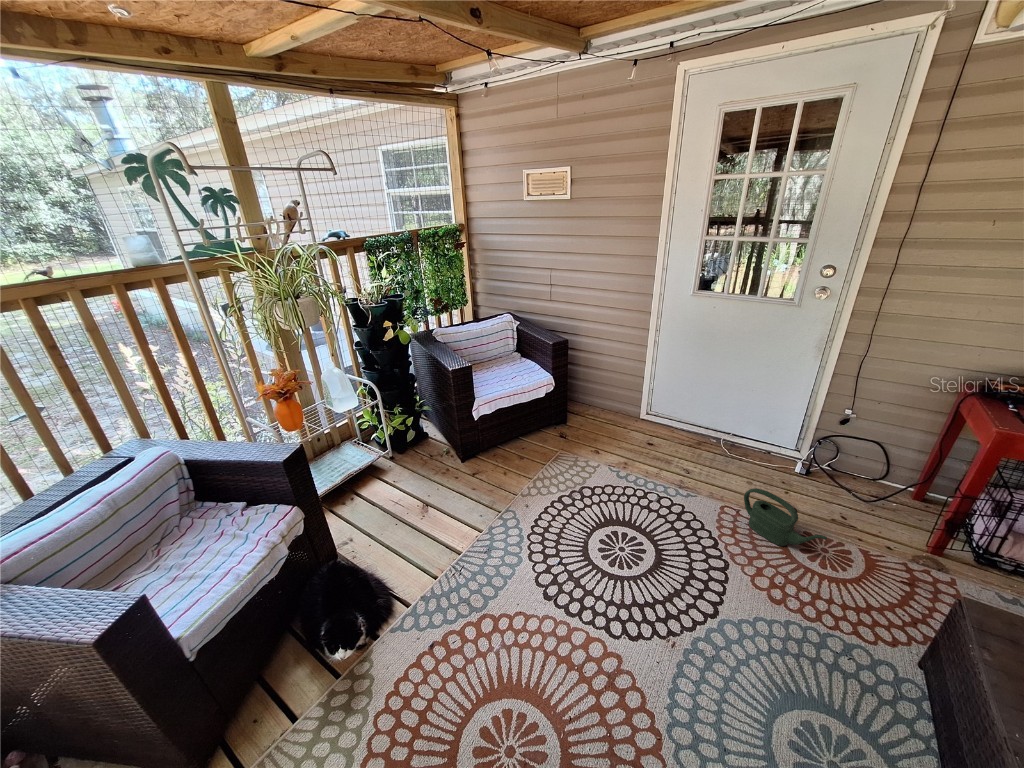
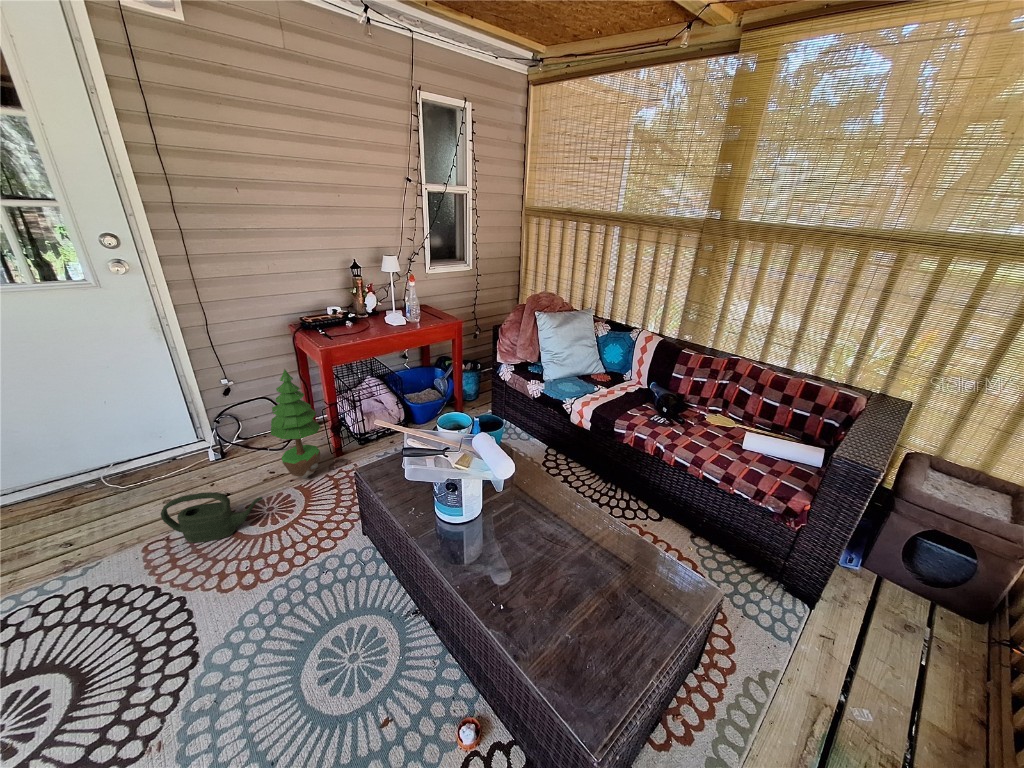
potted tree: none [863,432,941,550] -> present [271,369,320,478]

